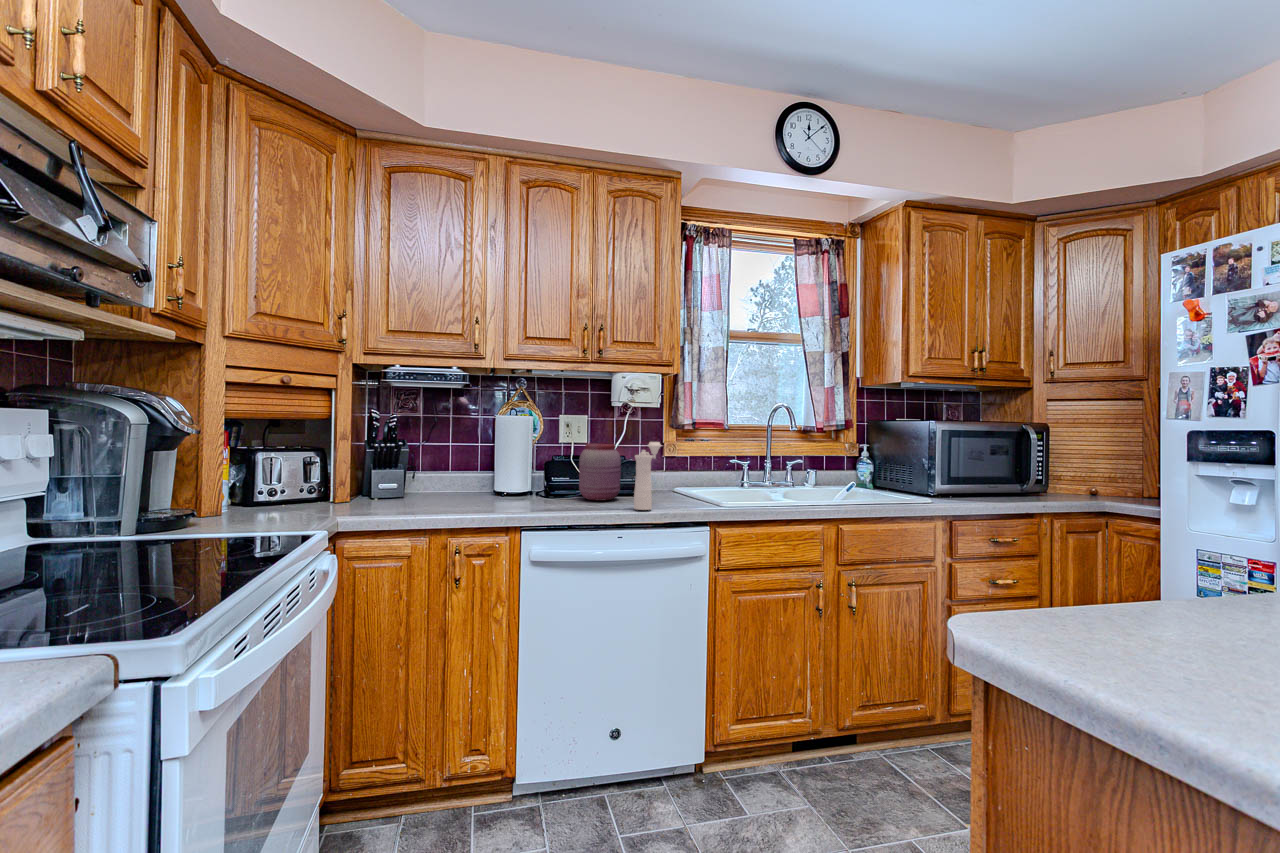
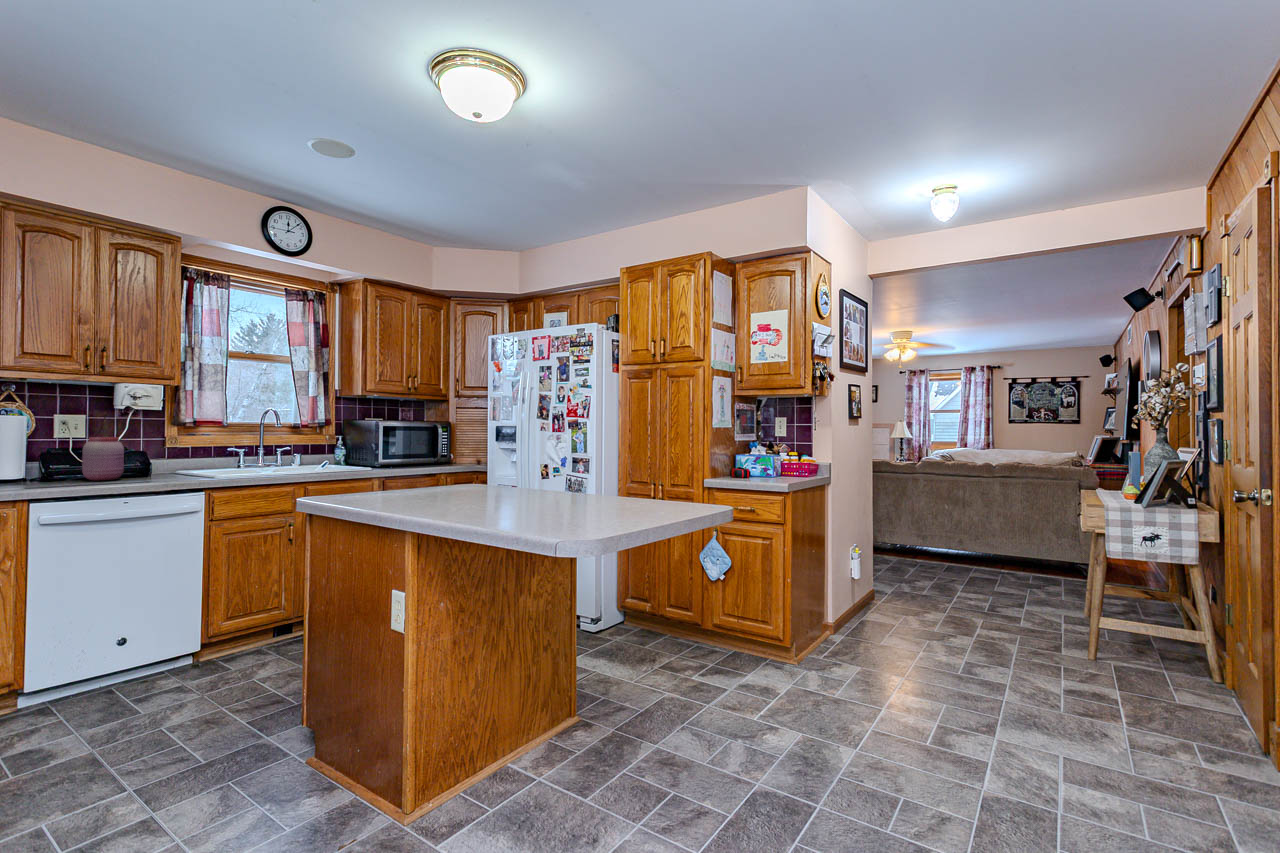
pepper mill: present [634,442,661,510] -> none [137,435,162,483]

